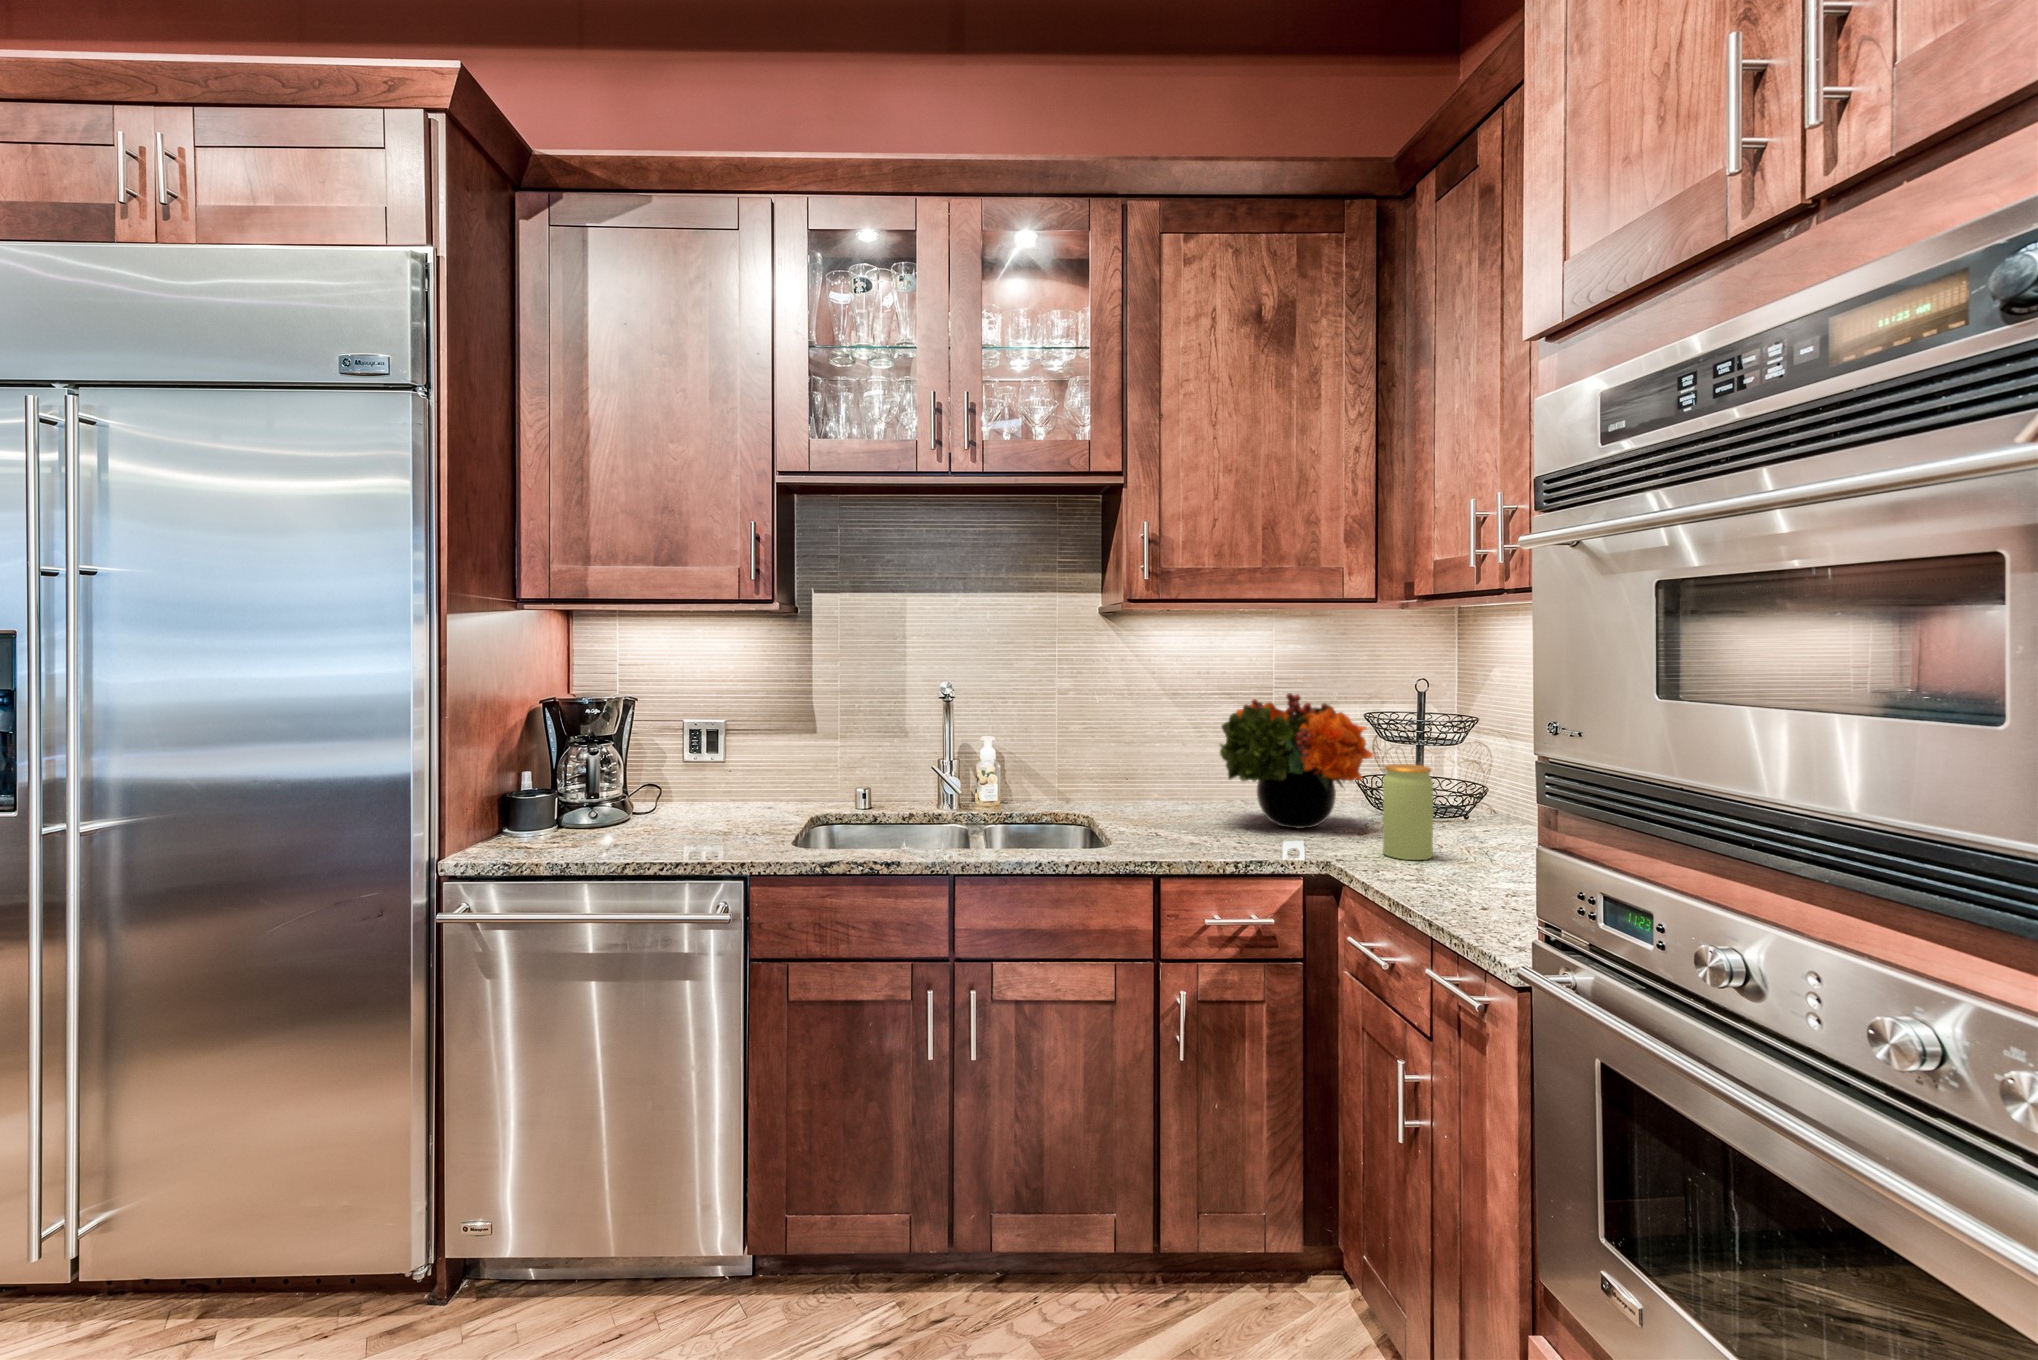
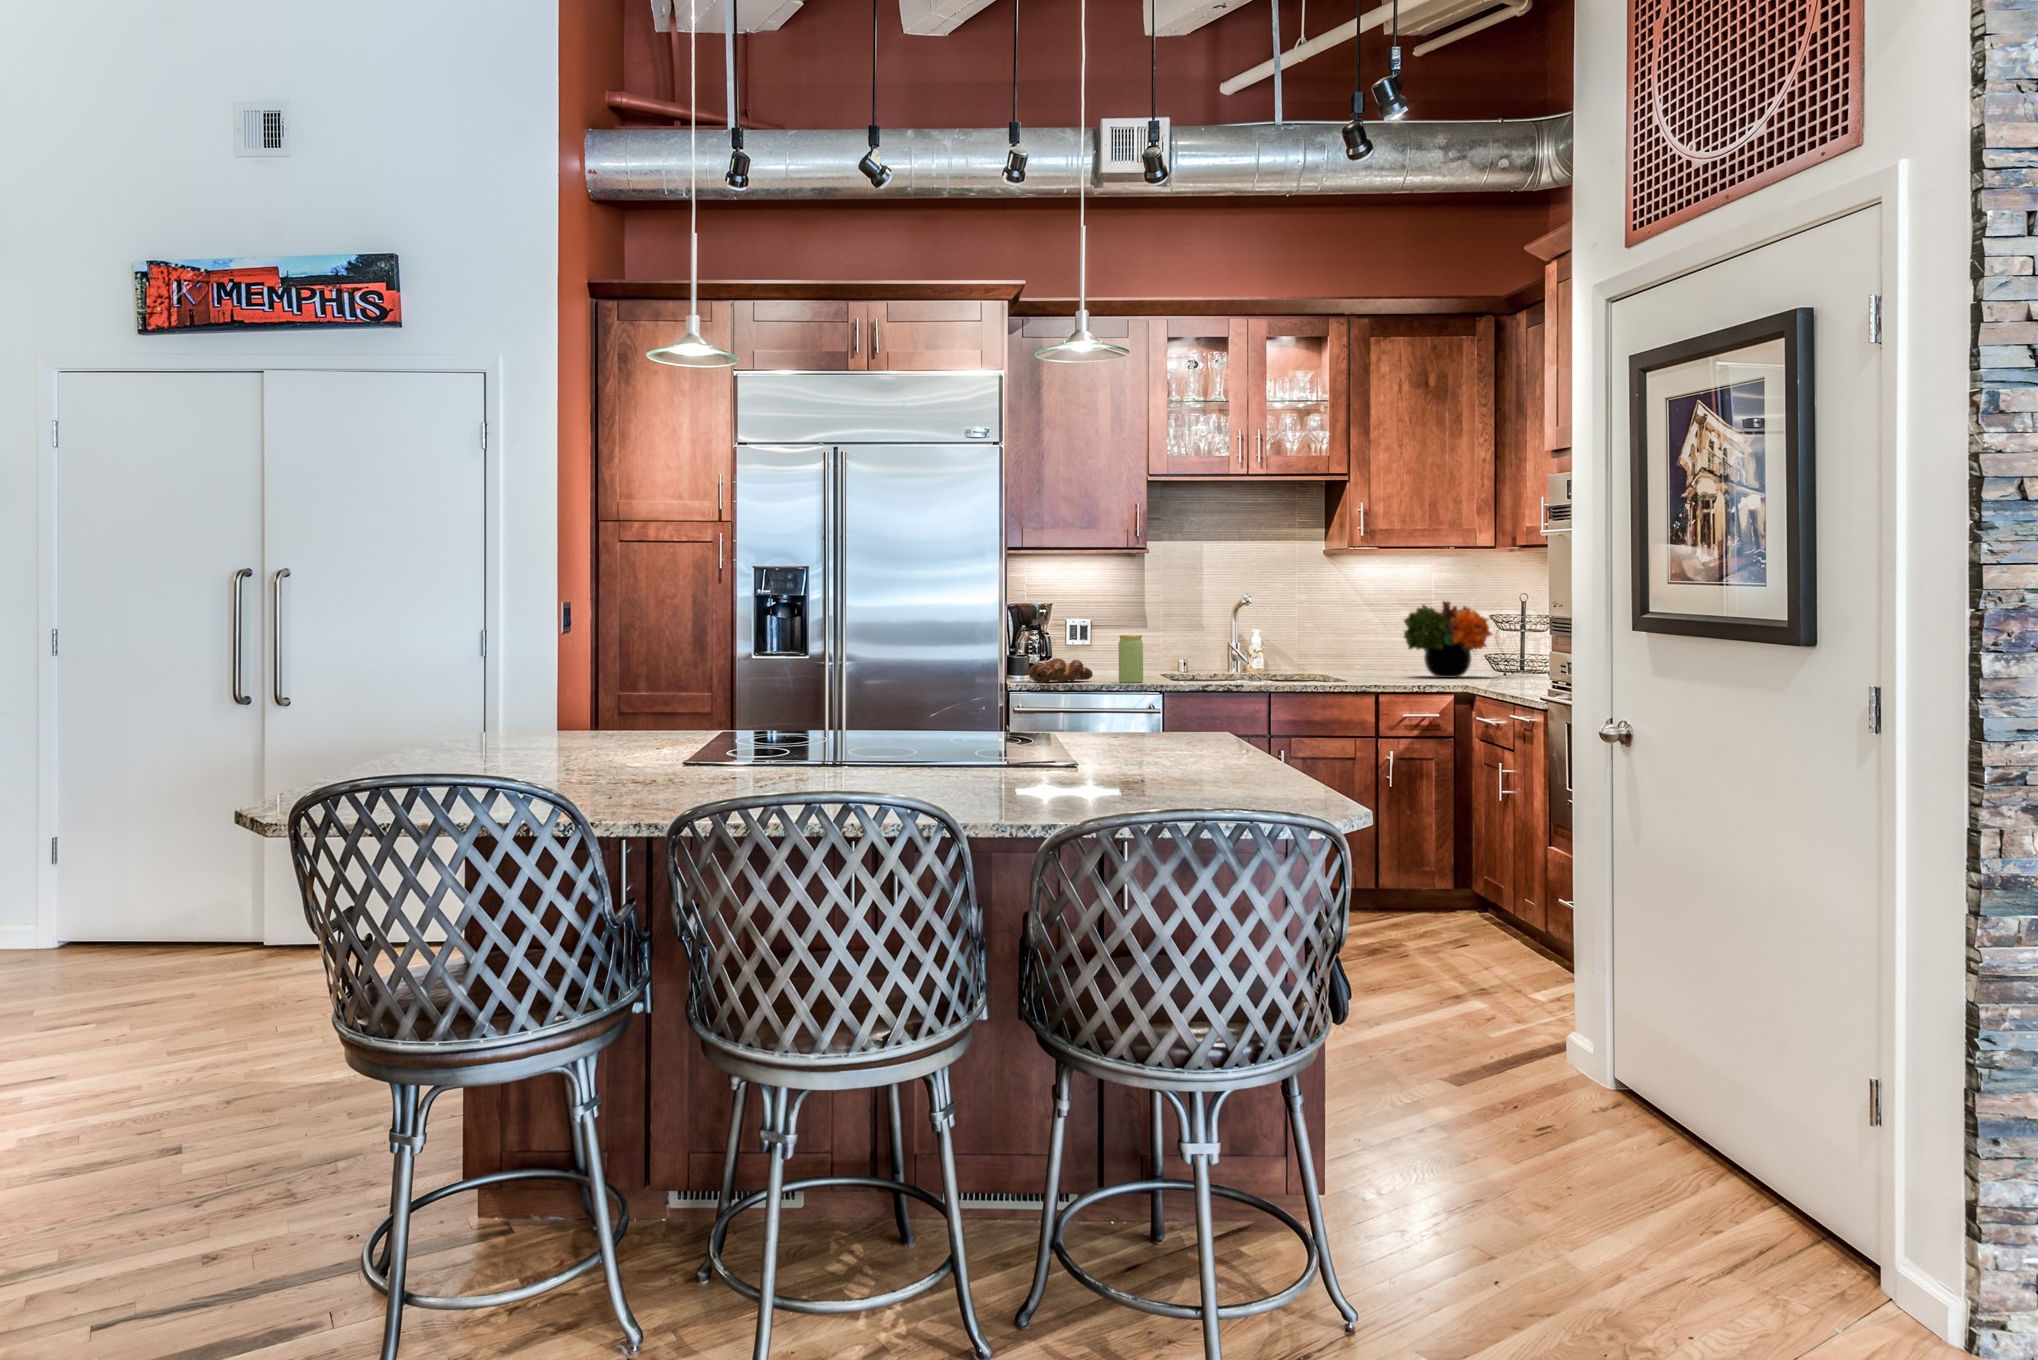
jar: present [1383,764,1433,860] -> present [1119,635,1143,683]
bread loaf: none [531,798,659,850] -> present [1028,659,1093,683]

